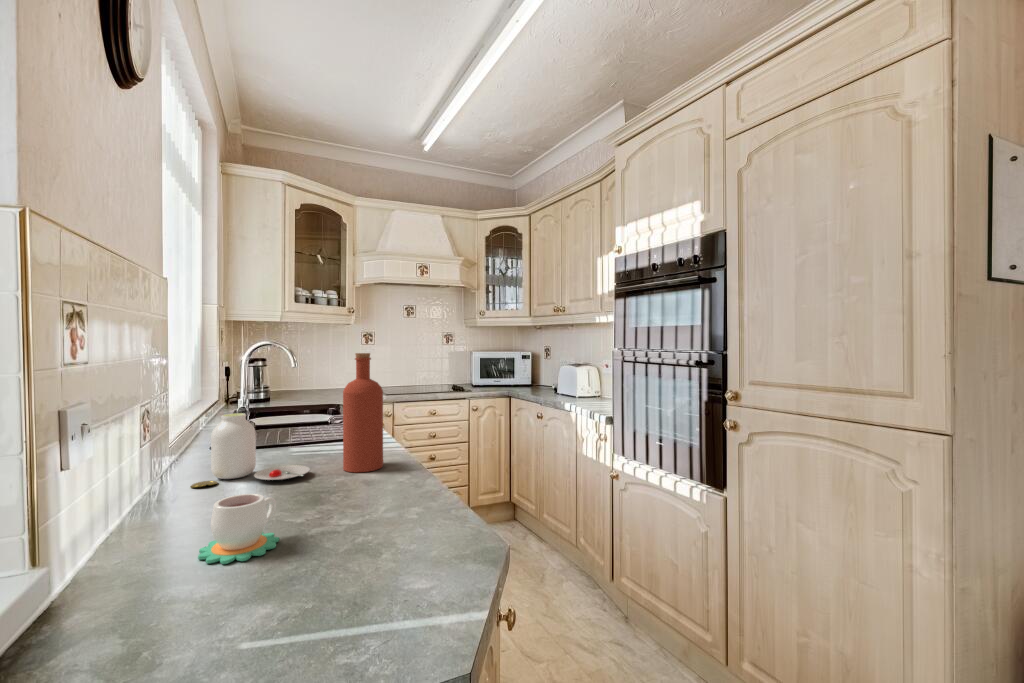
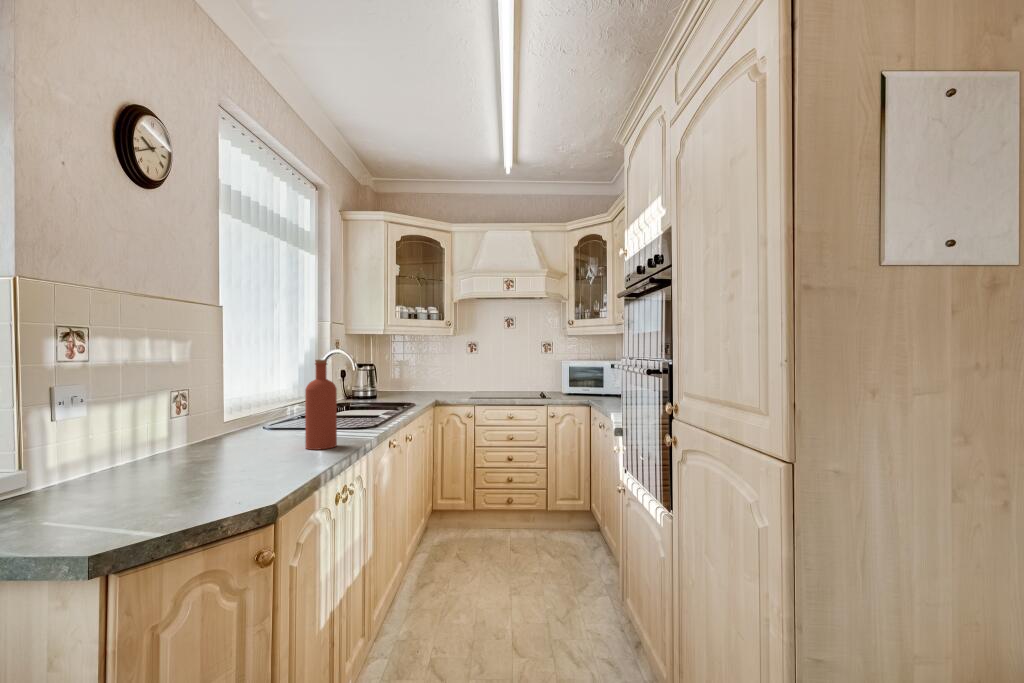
jar: present [191,413,310,488] -> none [208,401,283,448]
mug: present [198,494,279,564] -> none [133,447,190,484]

